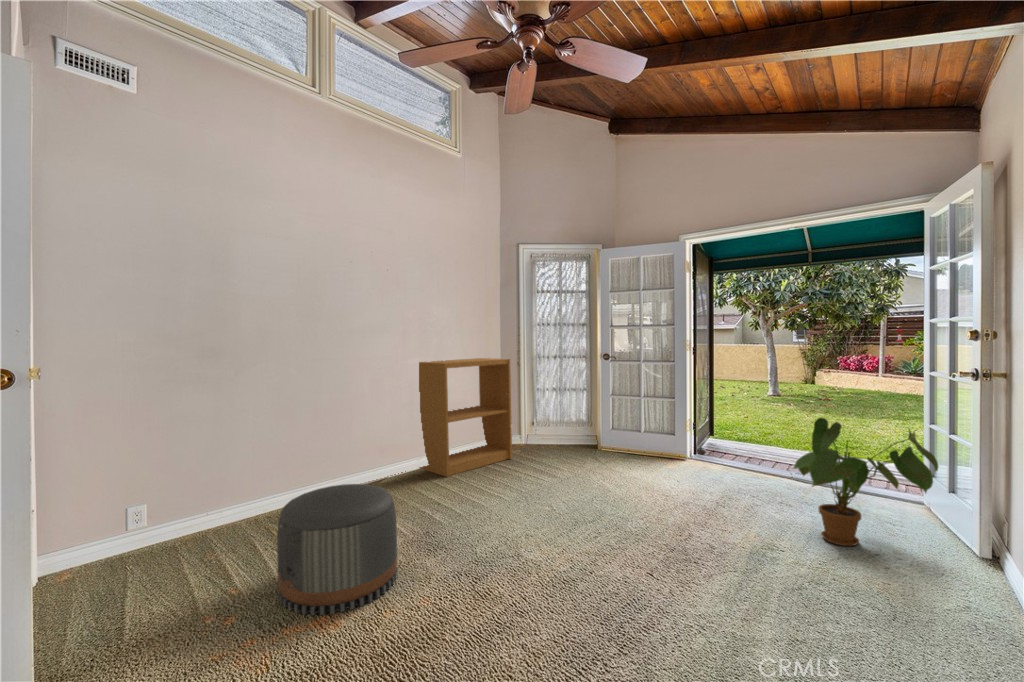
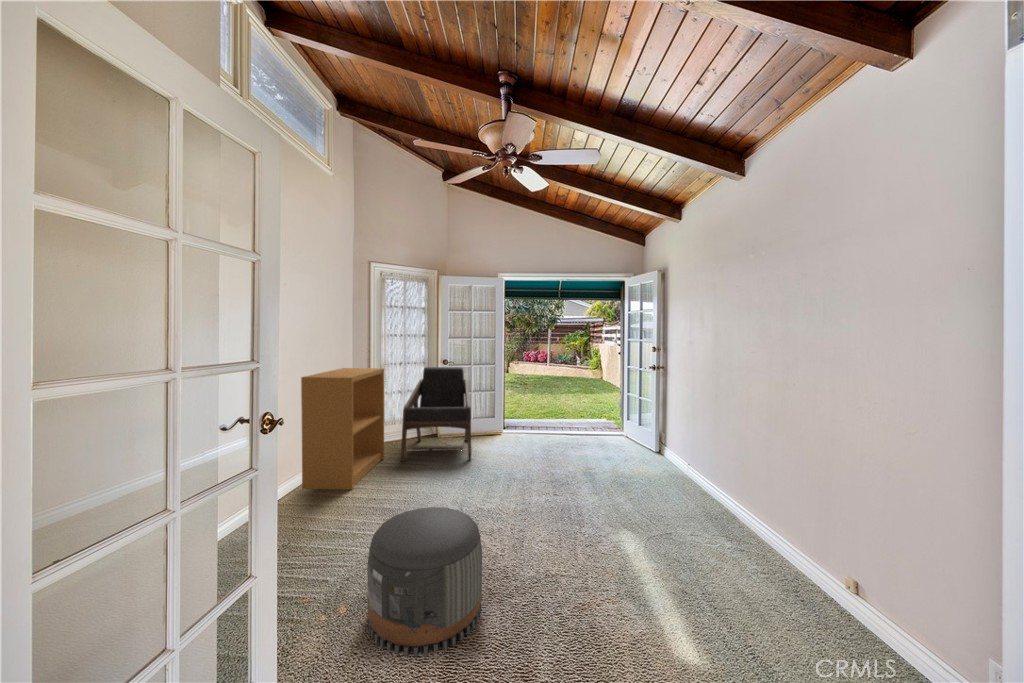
lounge chair: none [522,362,627,478] -> present [401,367,471,462]
house plant: present [793,418,938,546] -> none [608,398,685,466]

